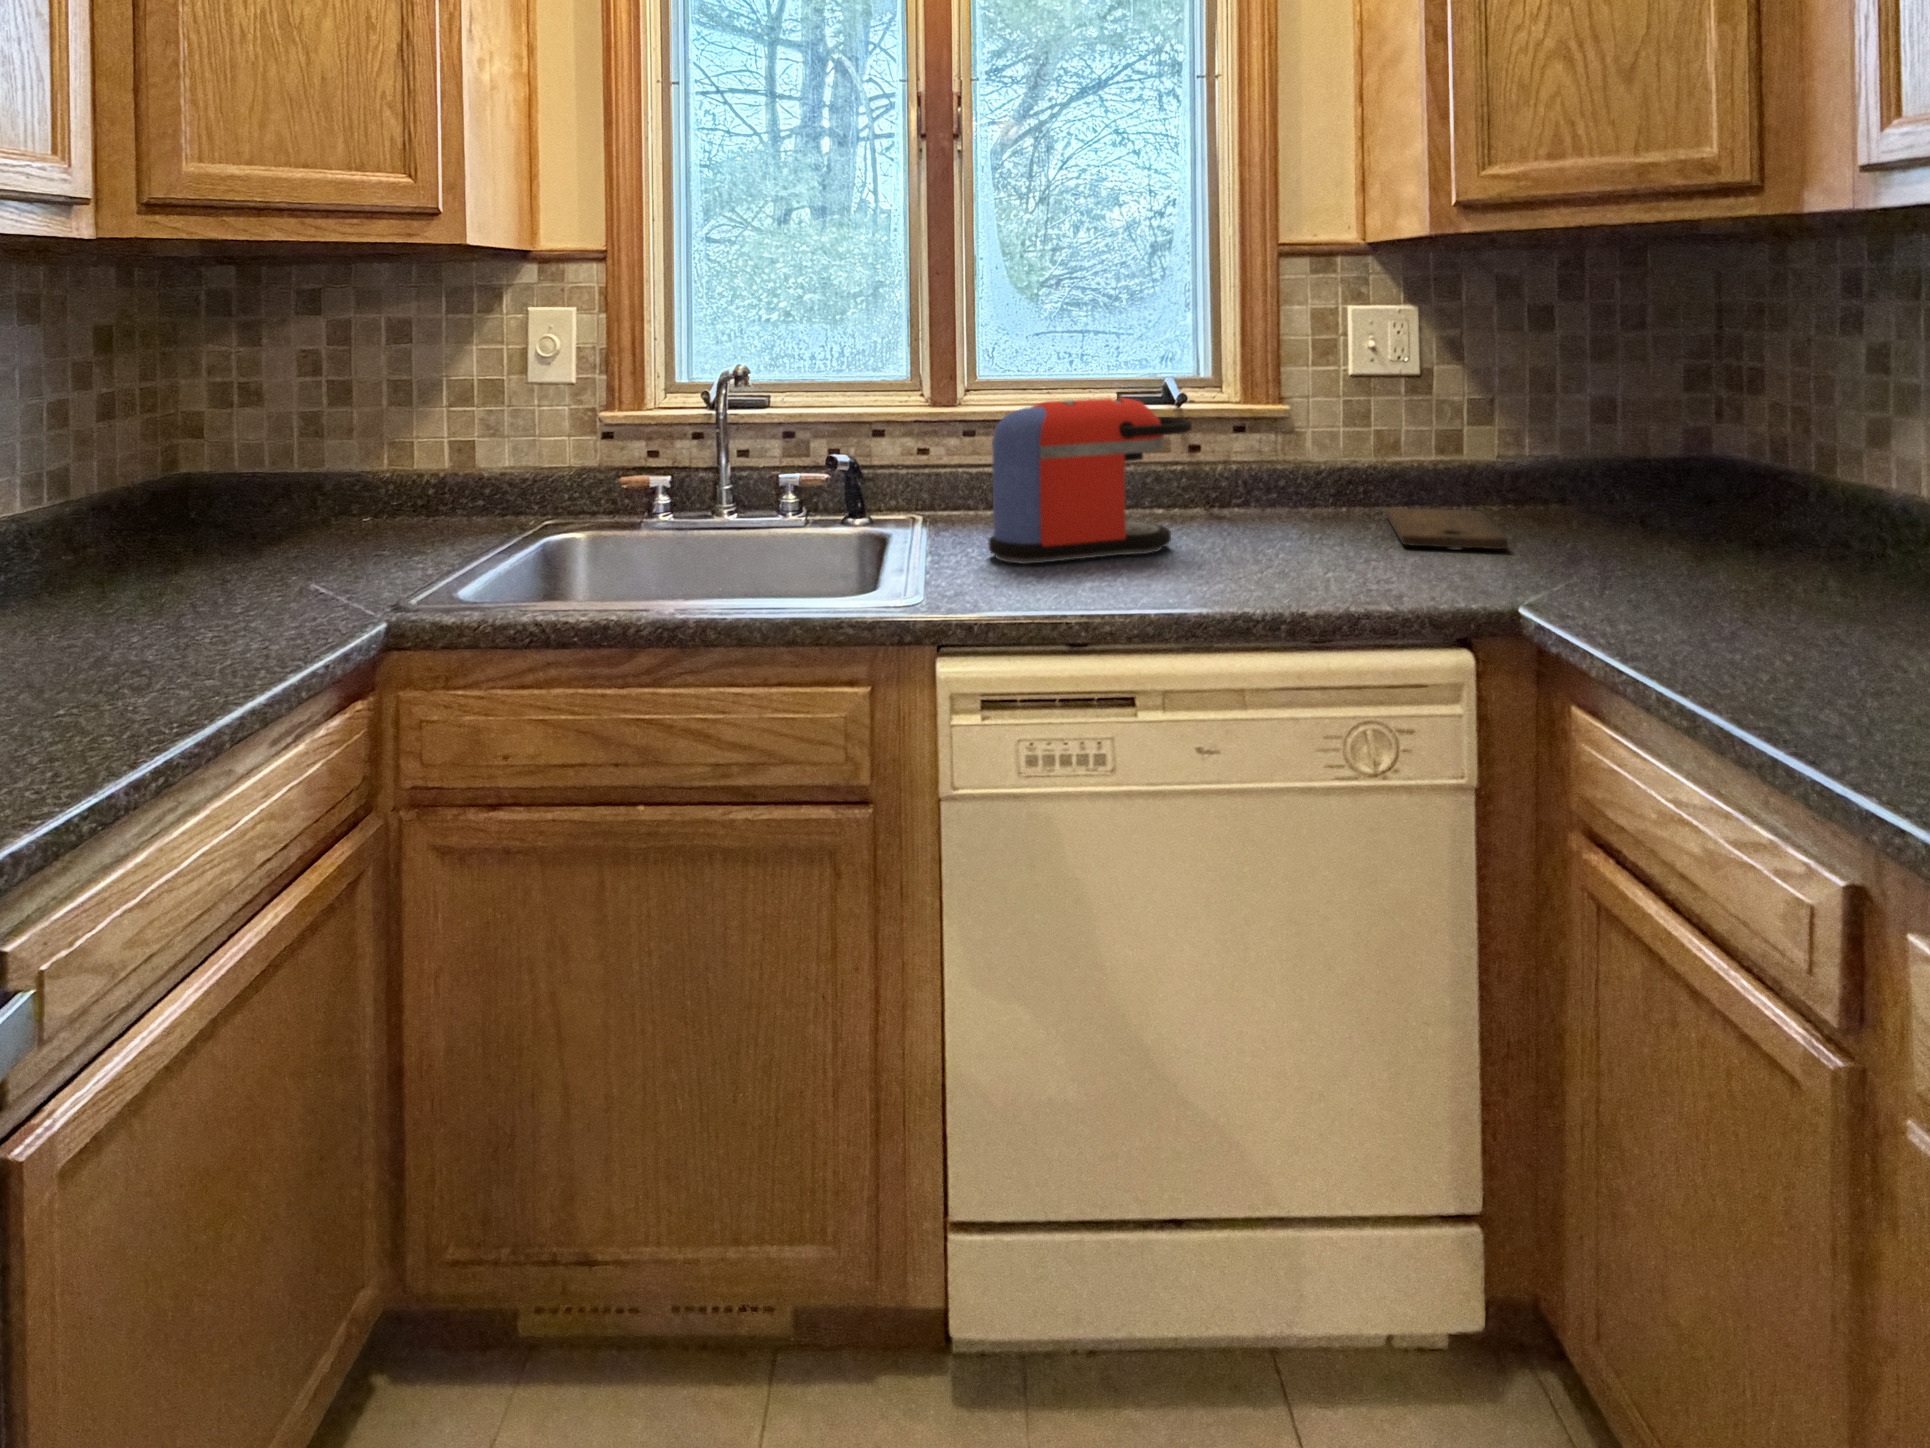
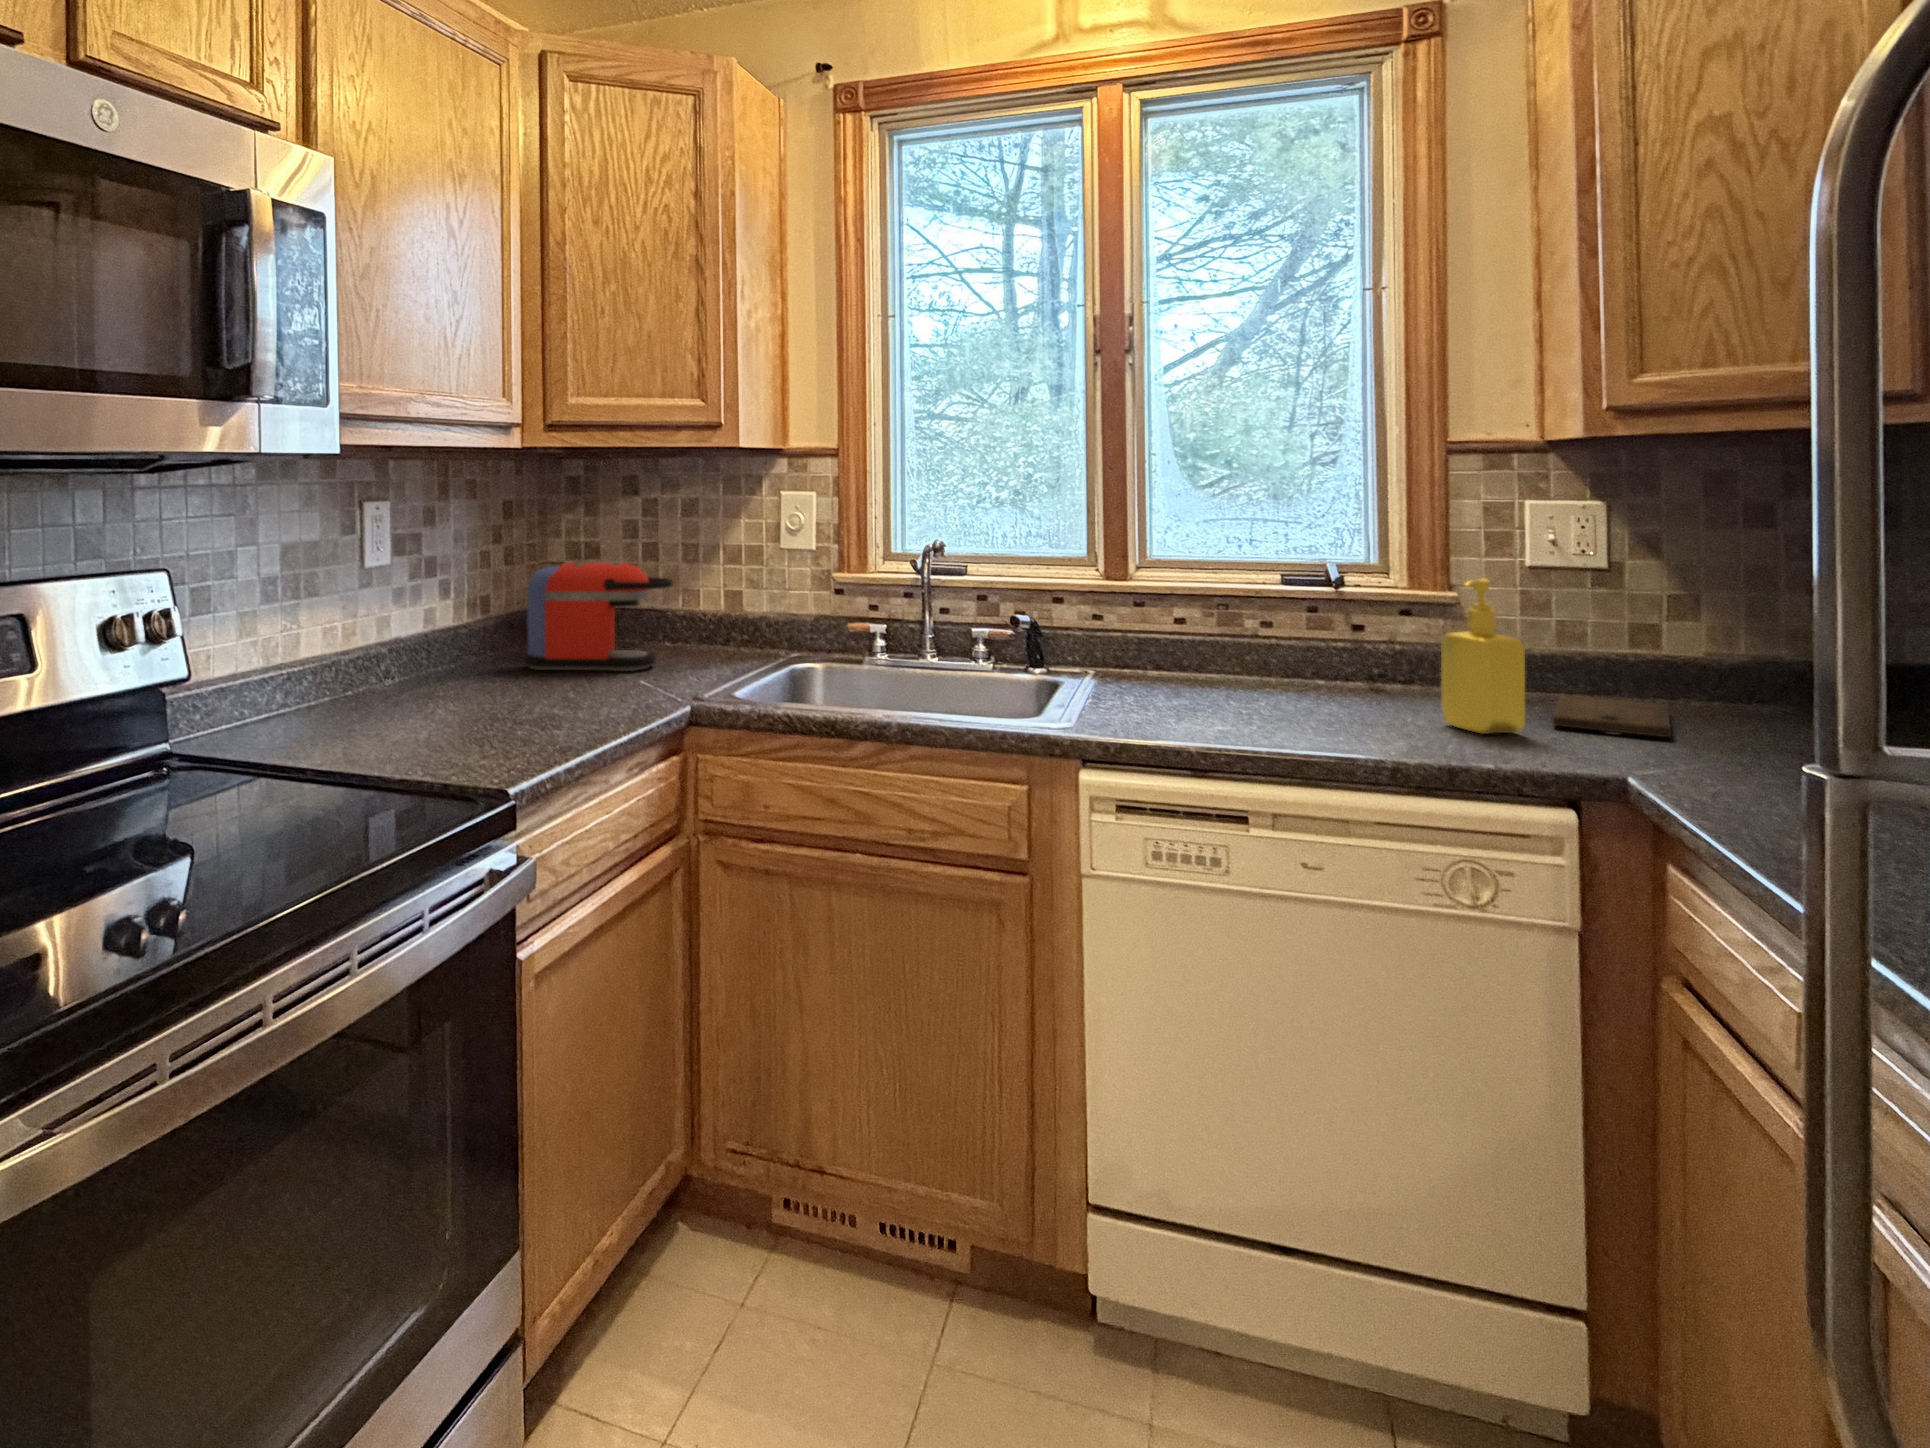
soap dispenser: none [1303,391,1387,563] -> present [1441,579,1526,734]
coffee maker: present [989,398,1192,564] -> present [524,563,673,671]

